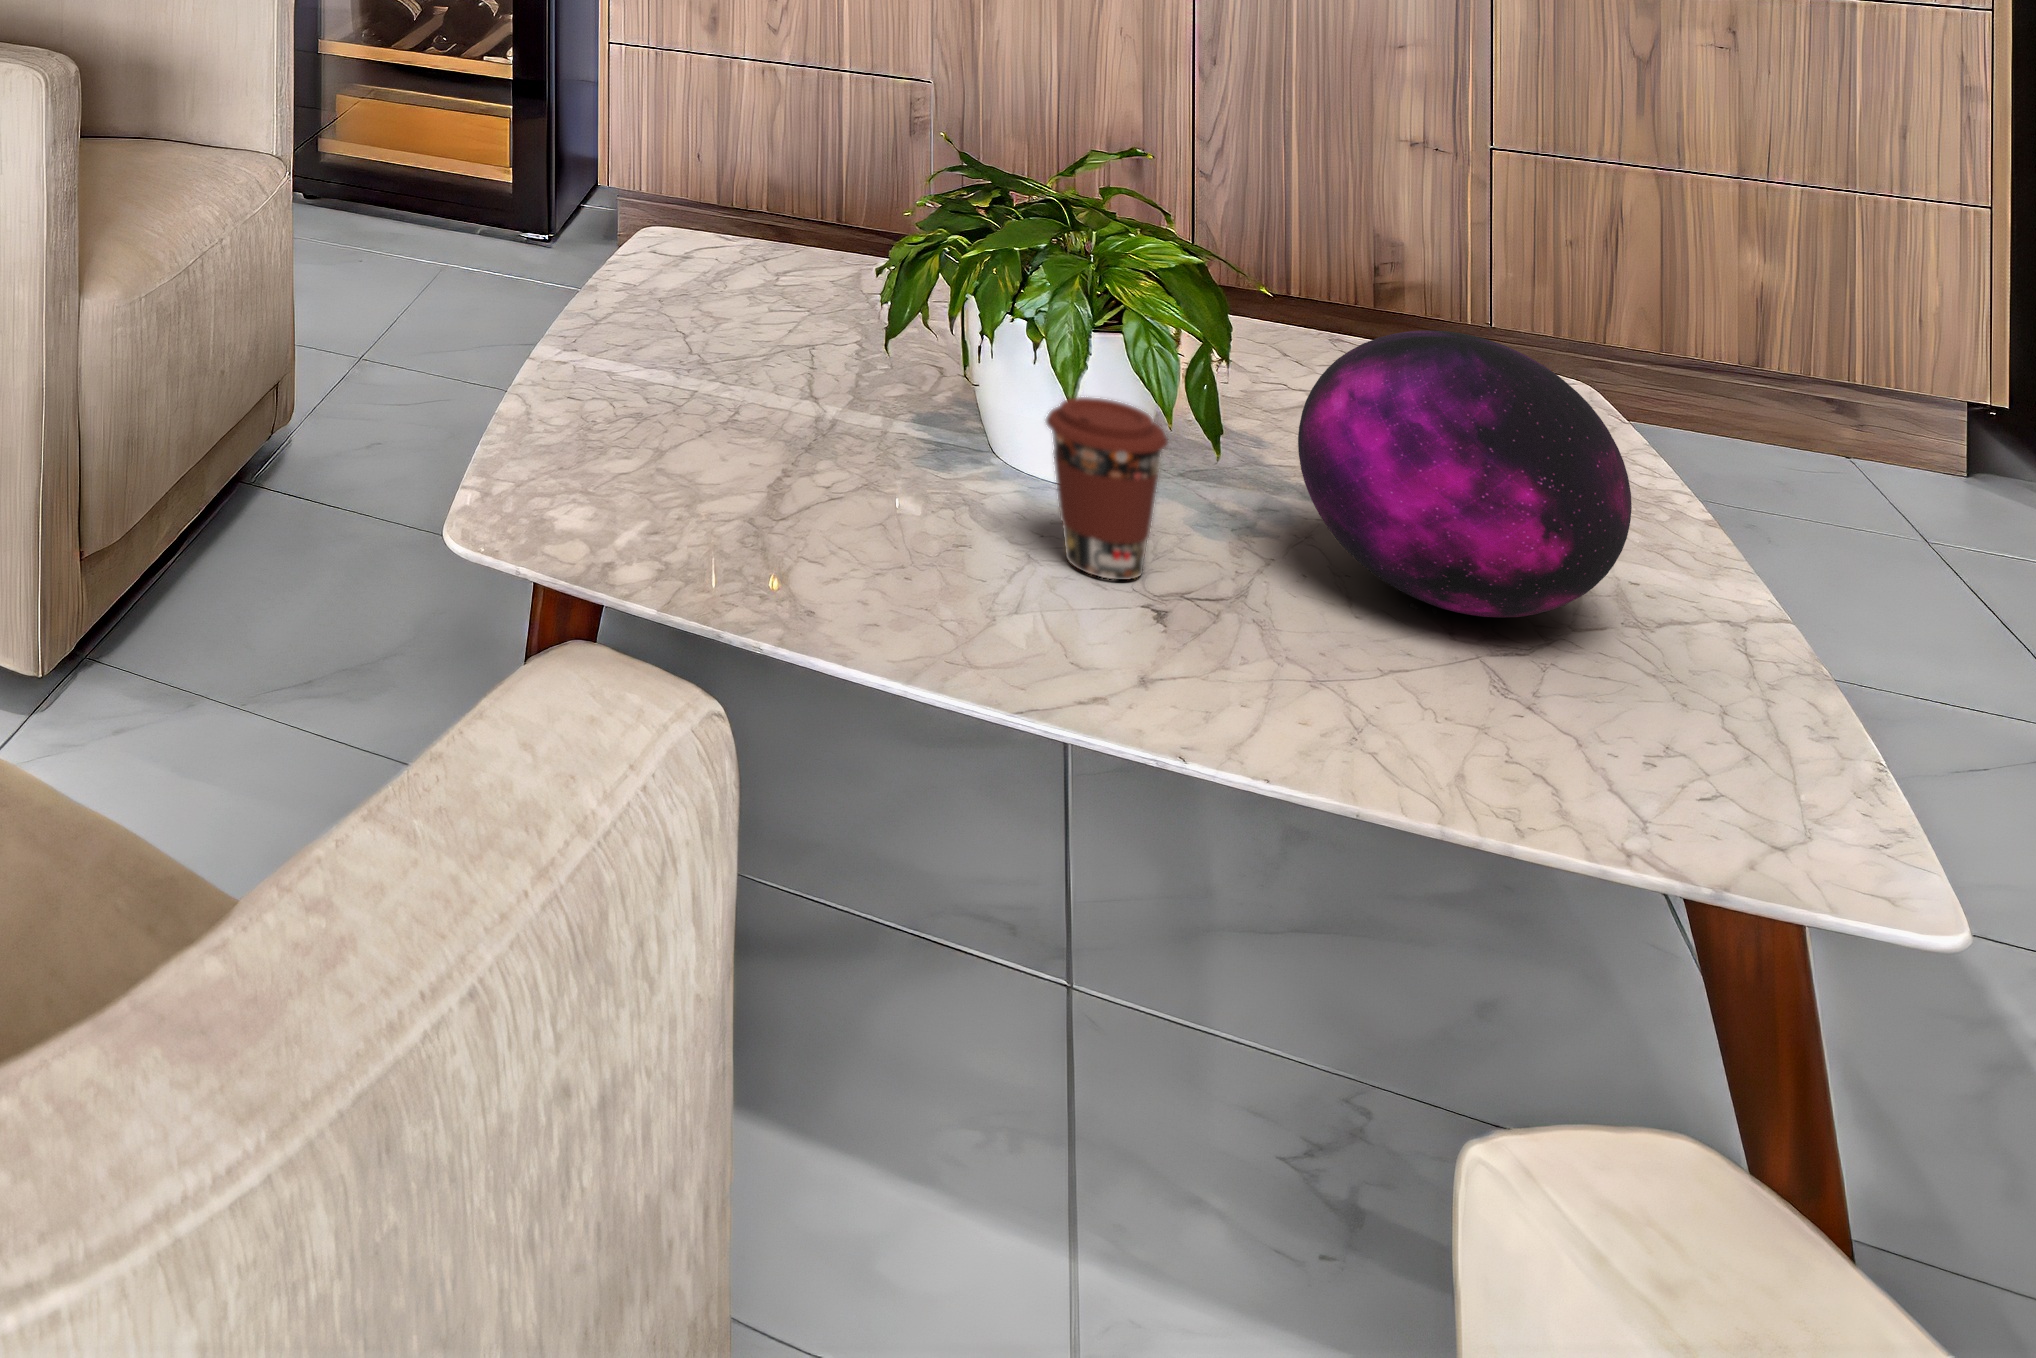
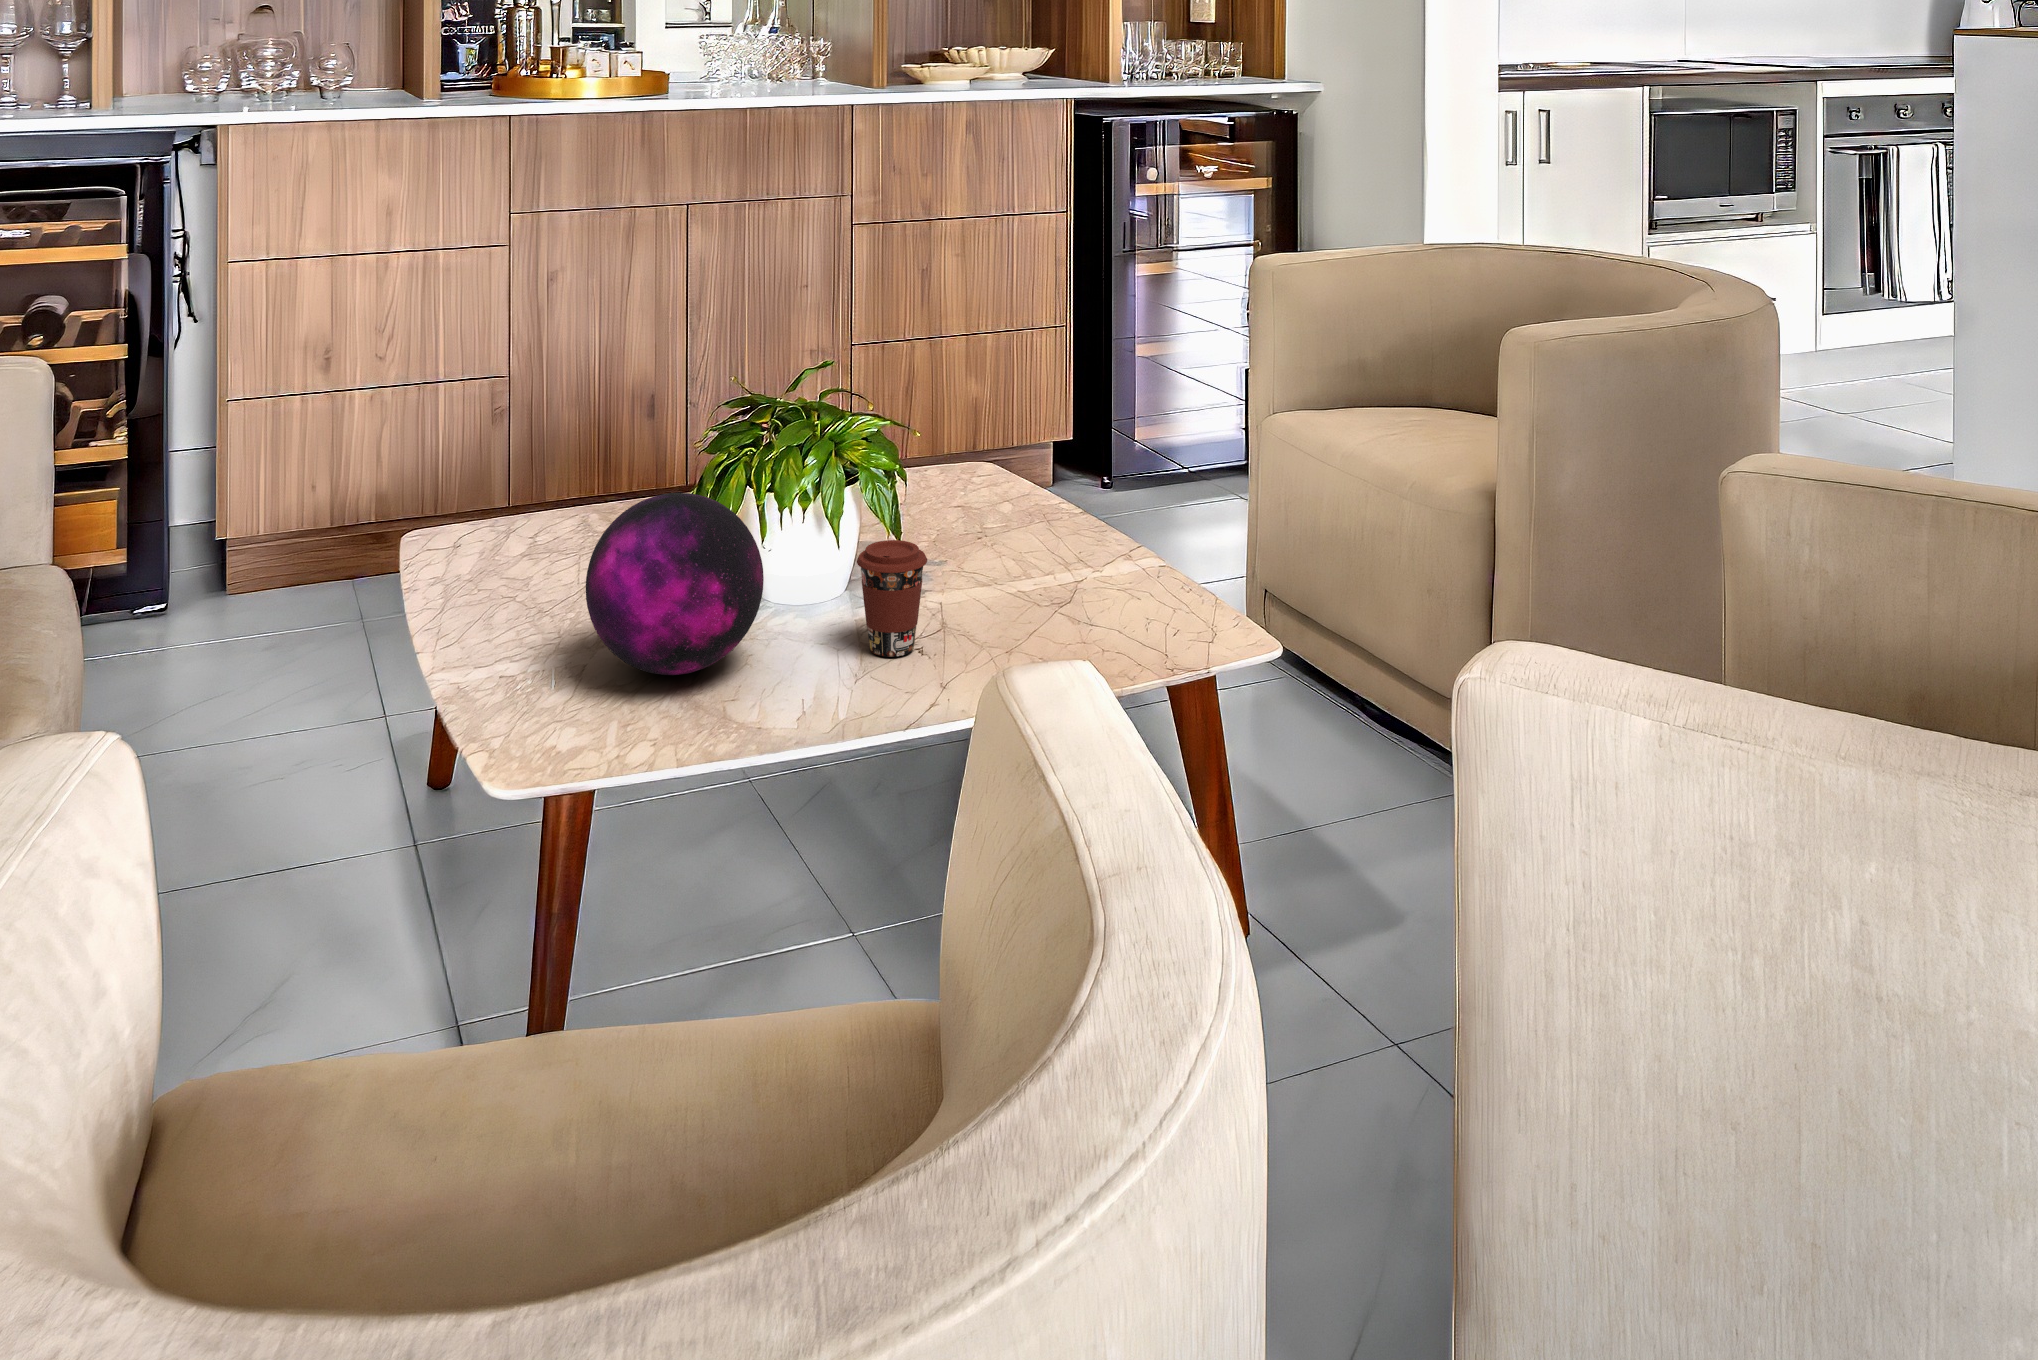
decorative orb: present [1298,330,1632,618] -> present [586,493,764,675]

